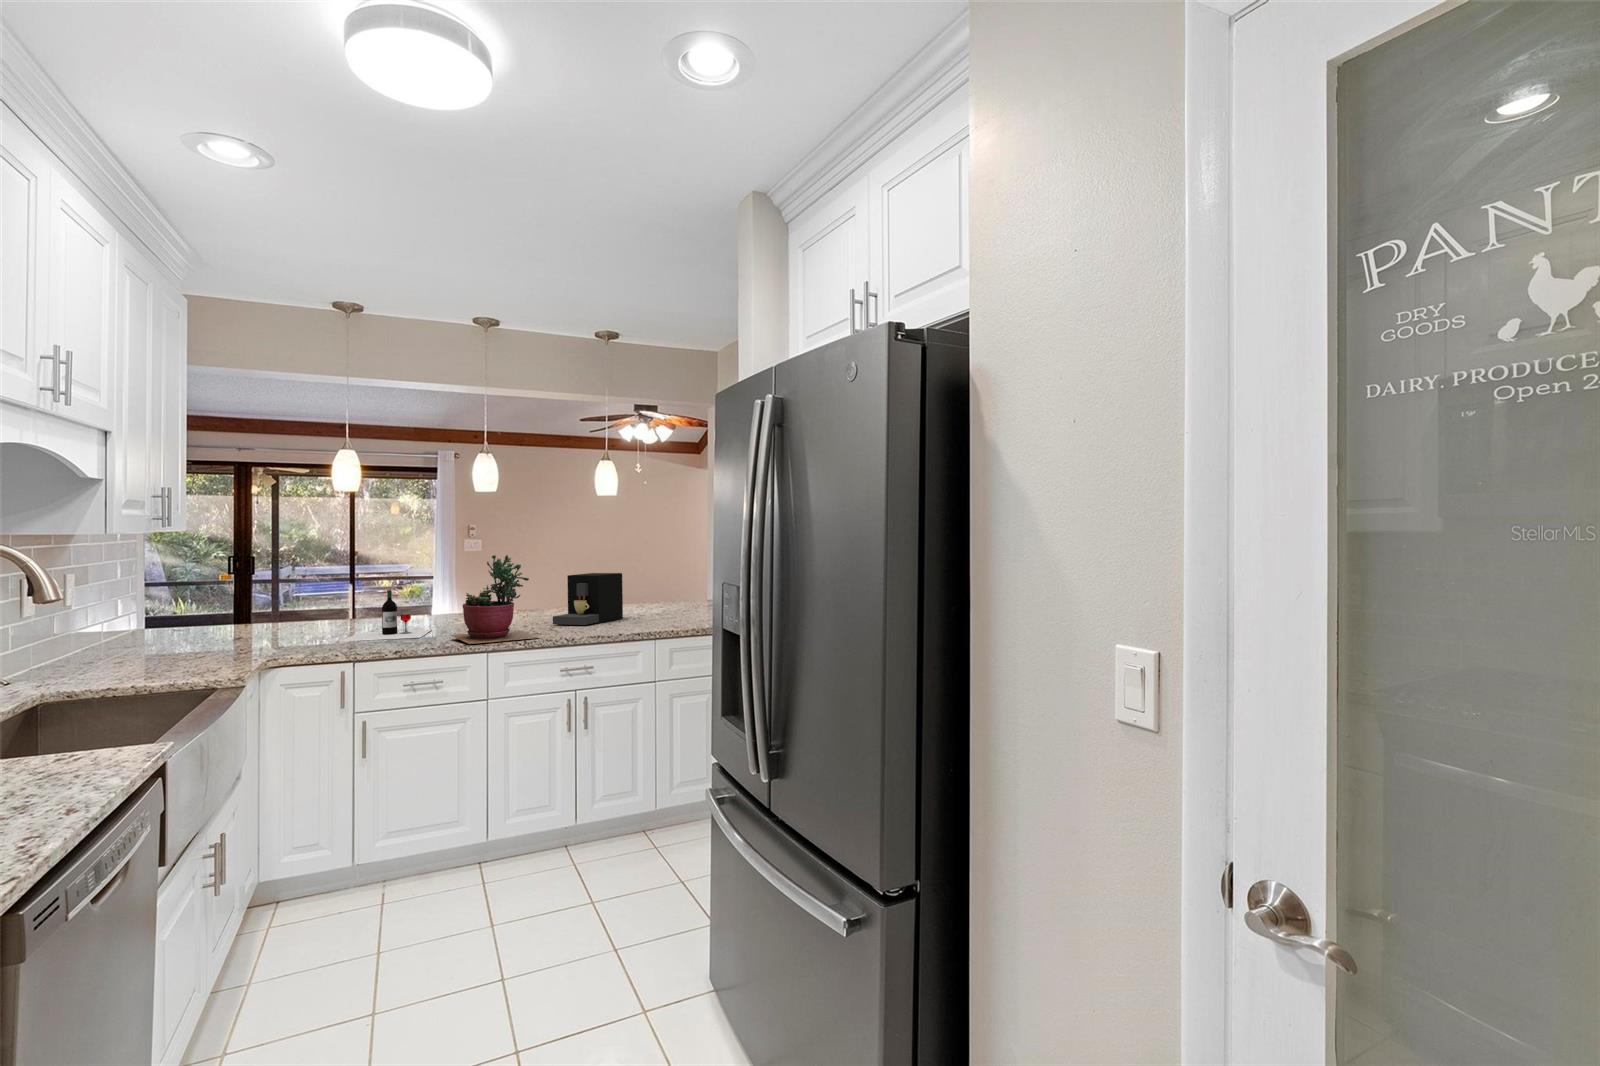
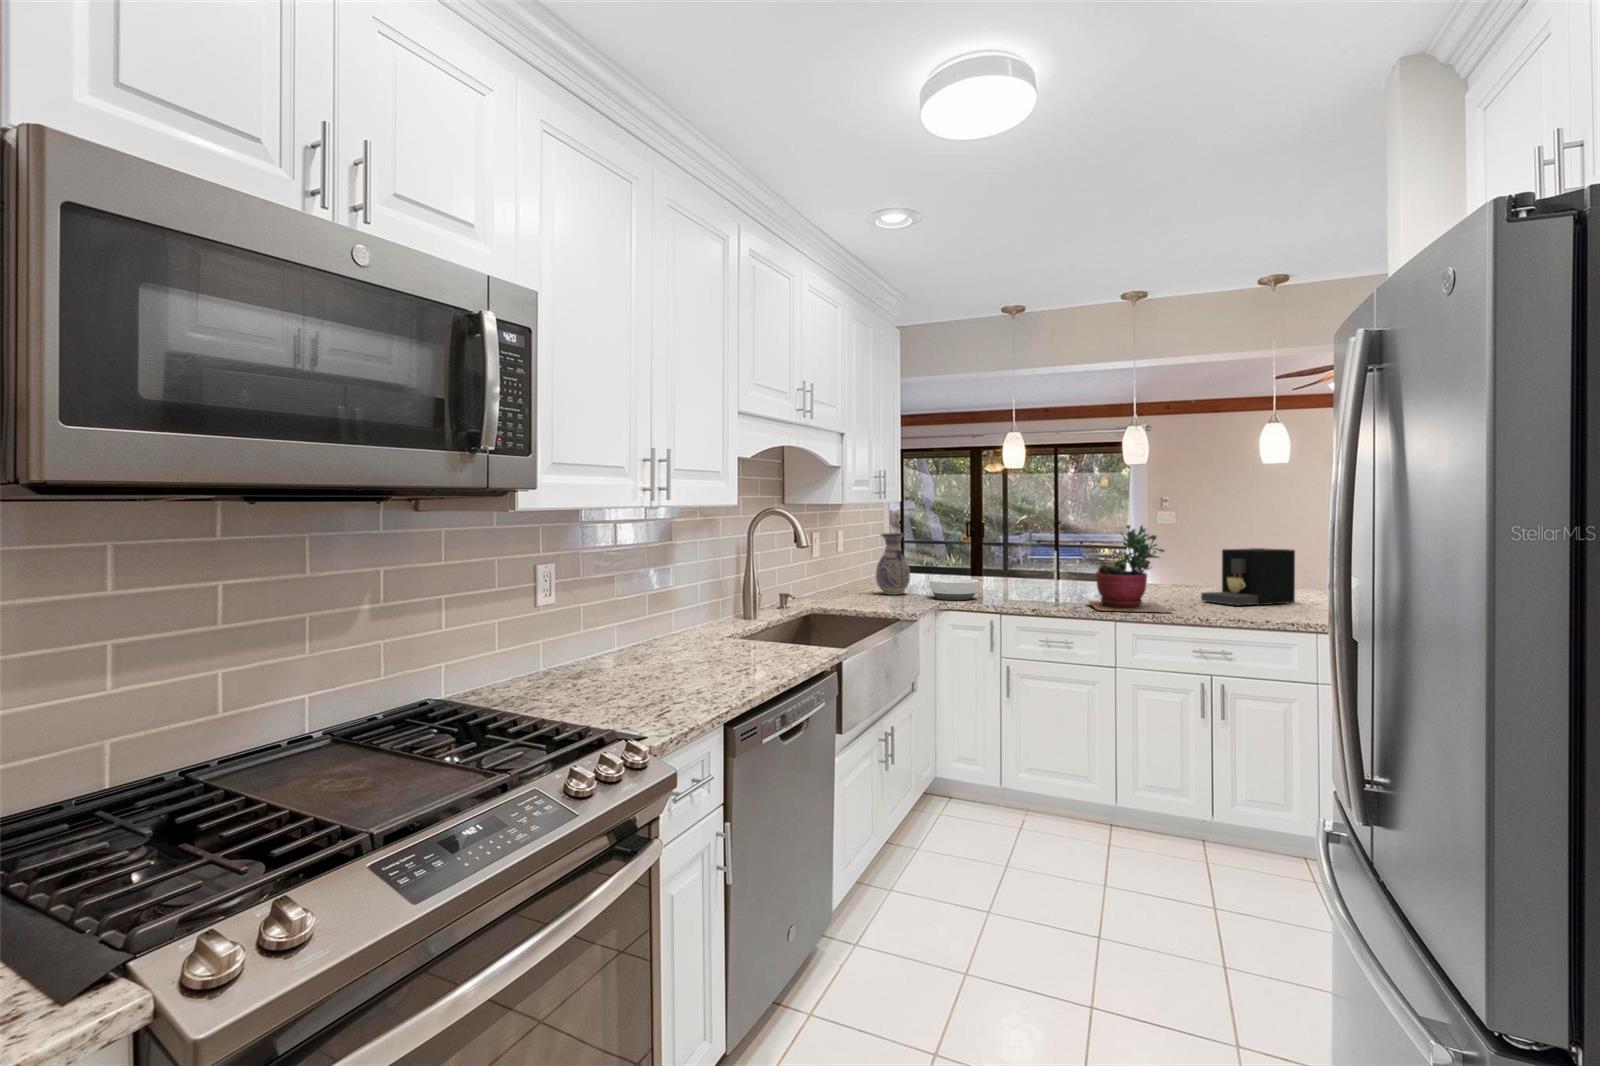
vase: none [145,572,207,657] -> present [876,533,910,595]
wine bottle: present [342,590,432,642] -> none [999,555,1080,600]
bowl: none [243,624,316,654] -> present [930,578,978,600]

